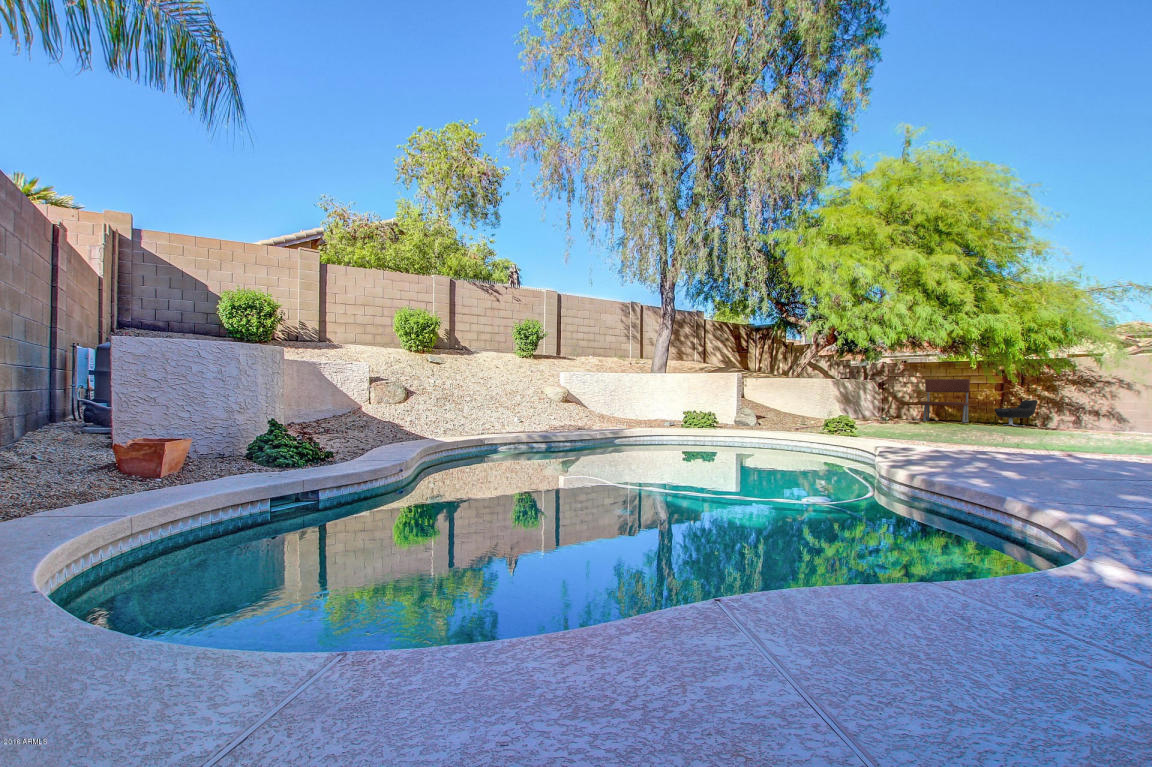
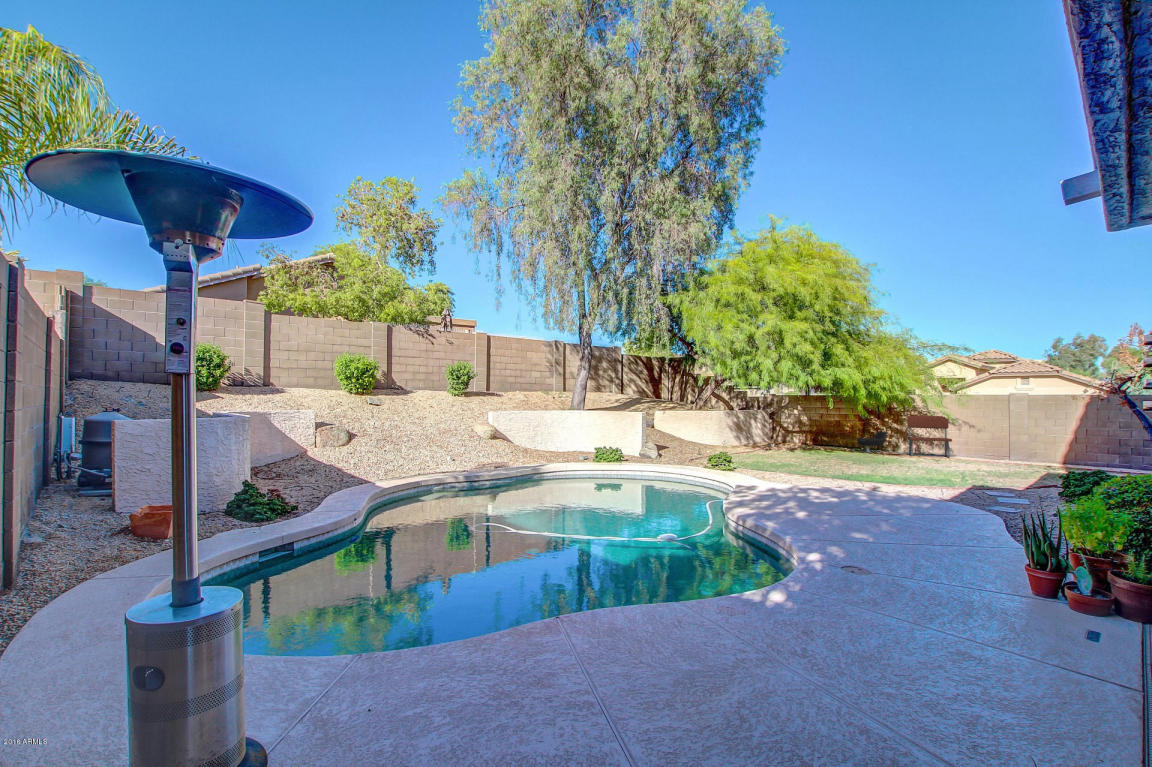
bench: present [920,379,970,423] -> present [907,416,952,457]

